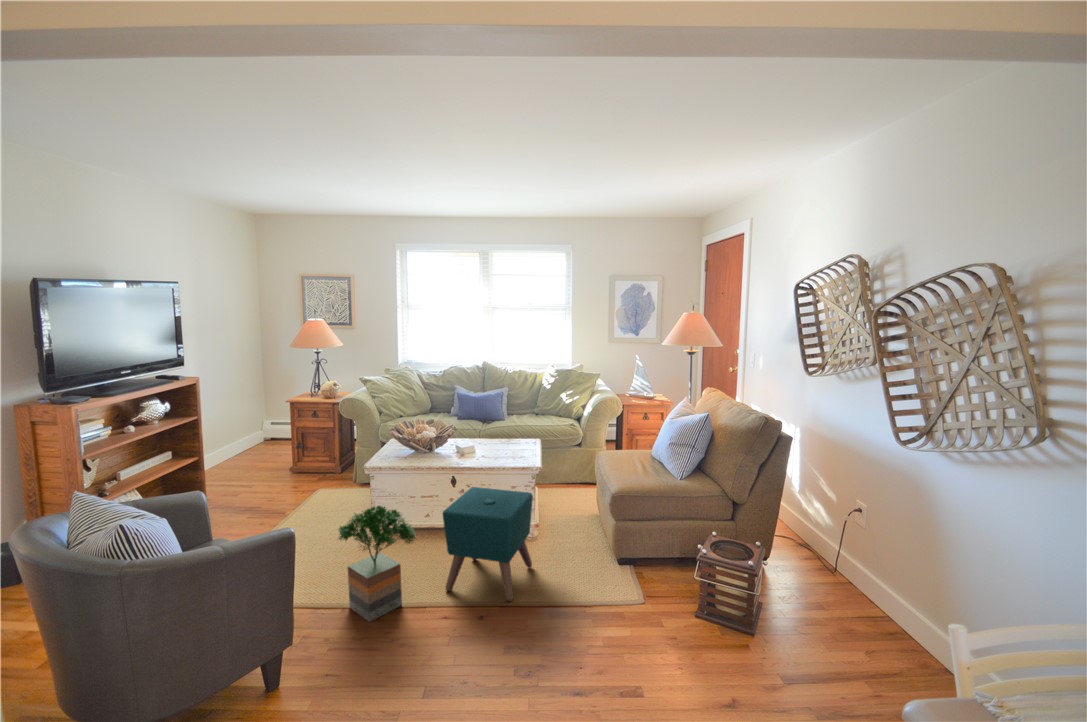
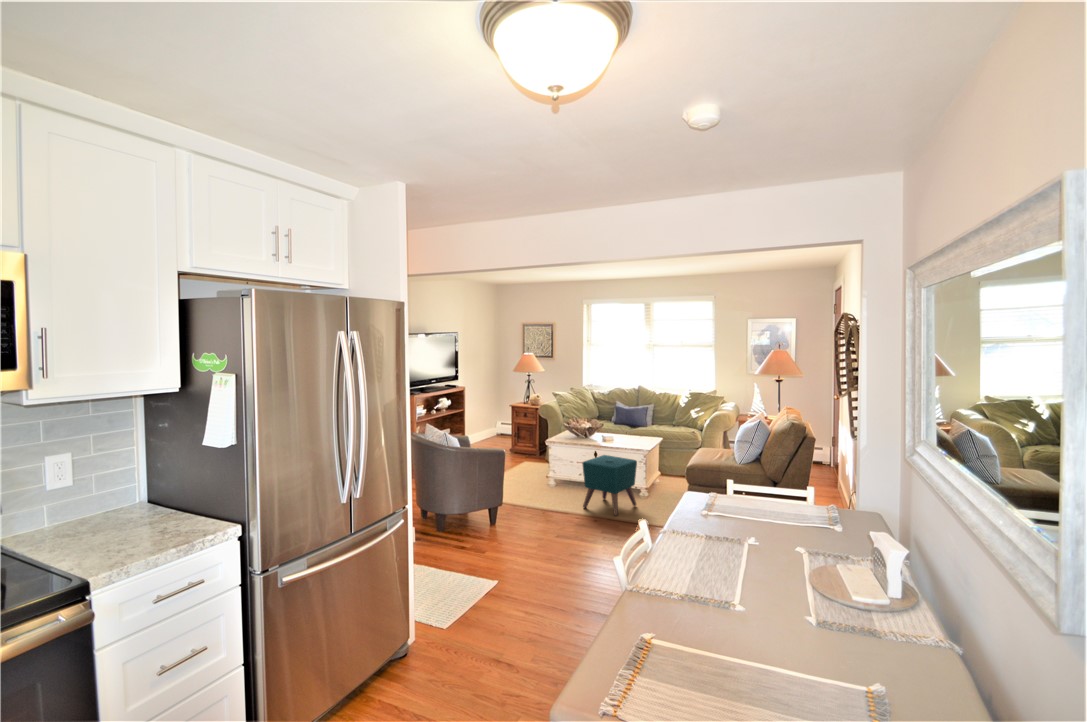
potted tree: present [338,506,416,622] -> none [528,454,568,512]

